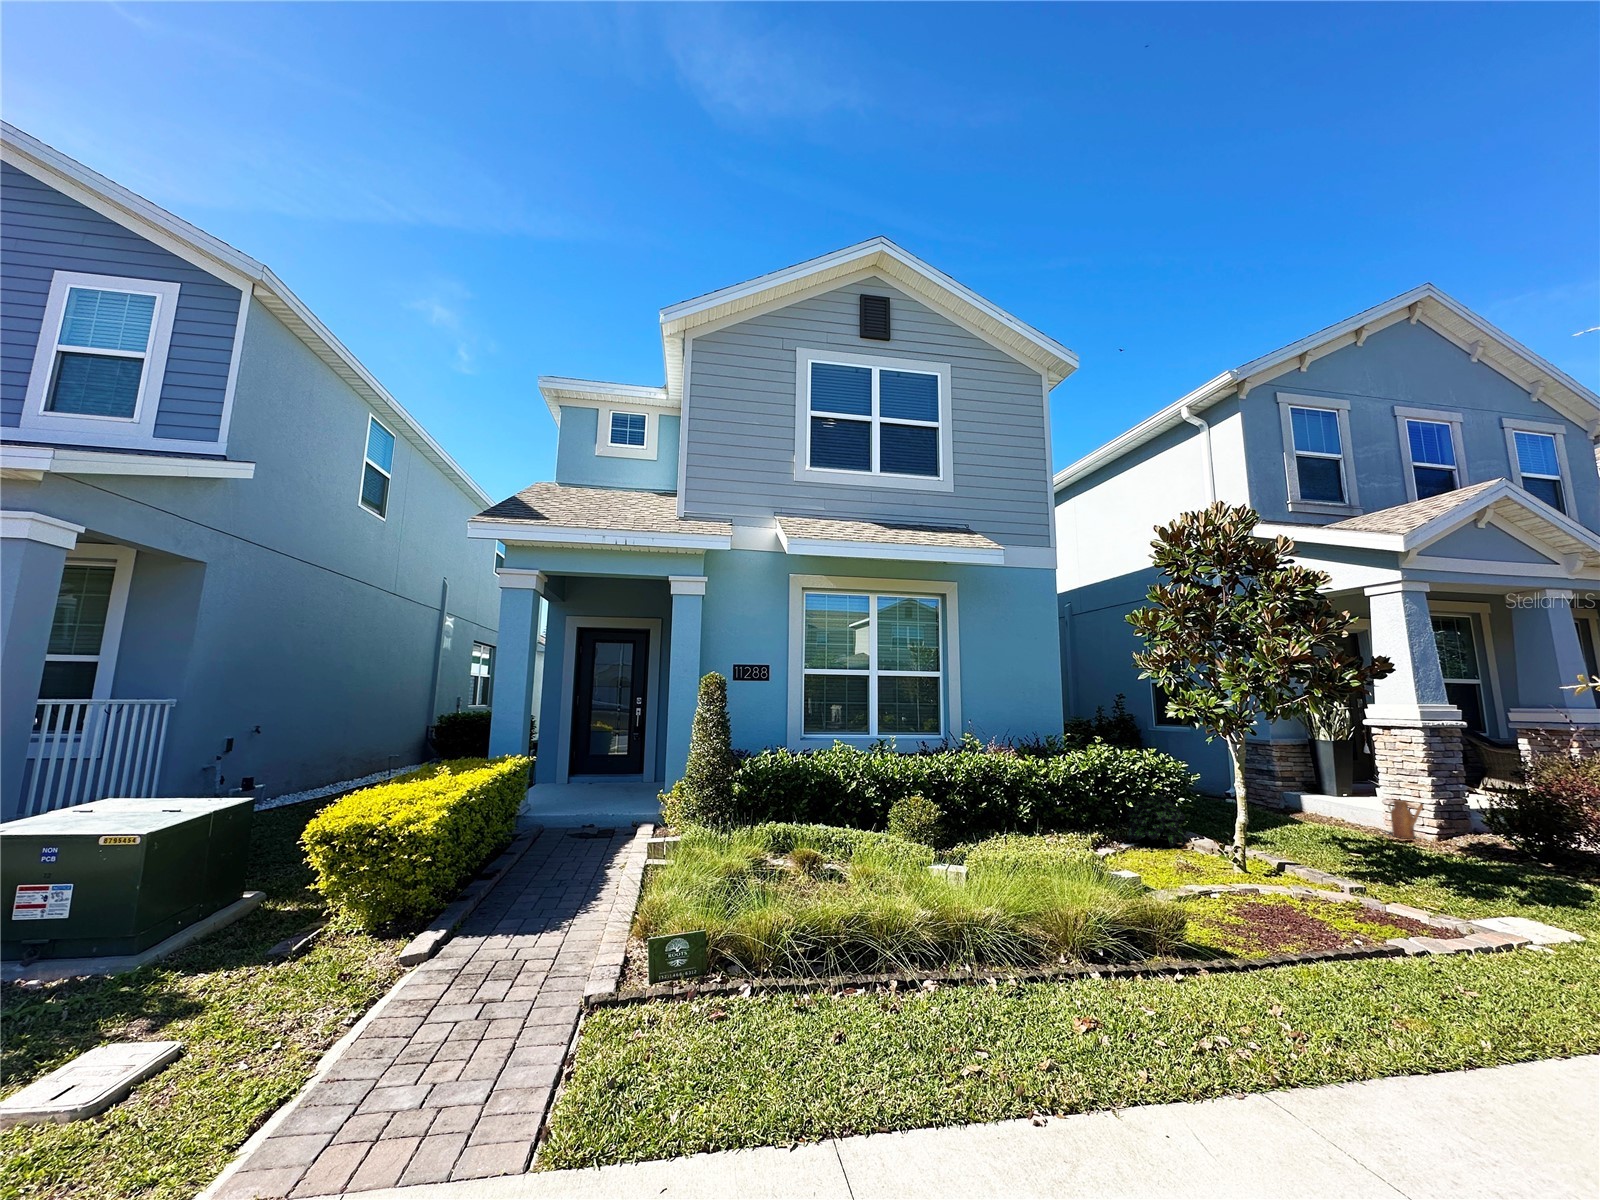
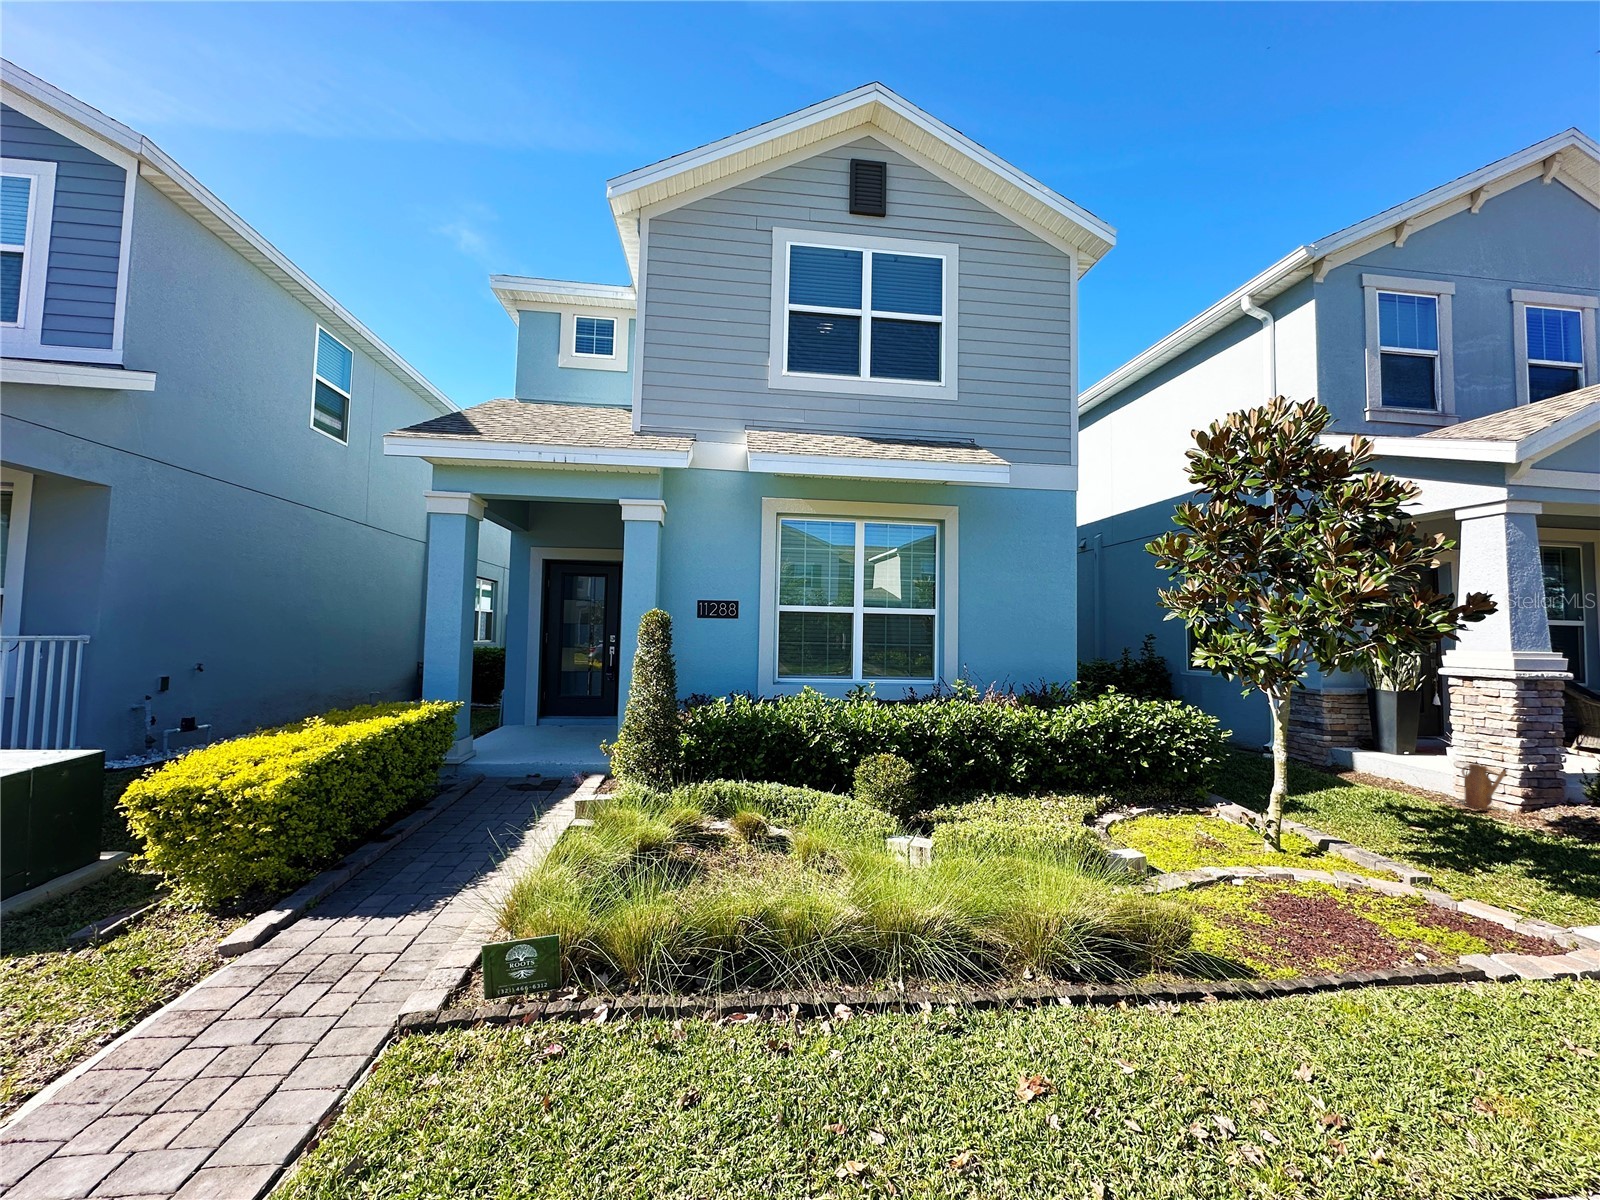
potted plant: present [1126,794,1187,847] -> none [1142,753,1214,815]

